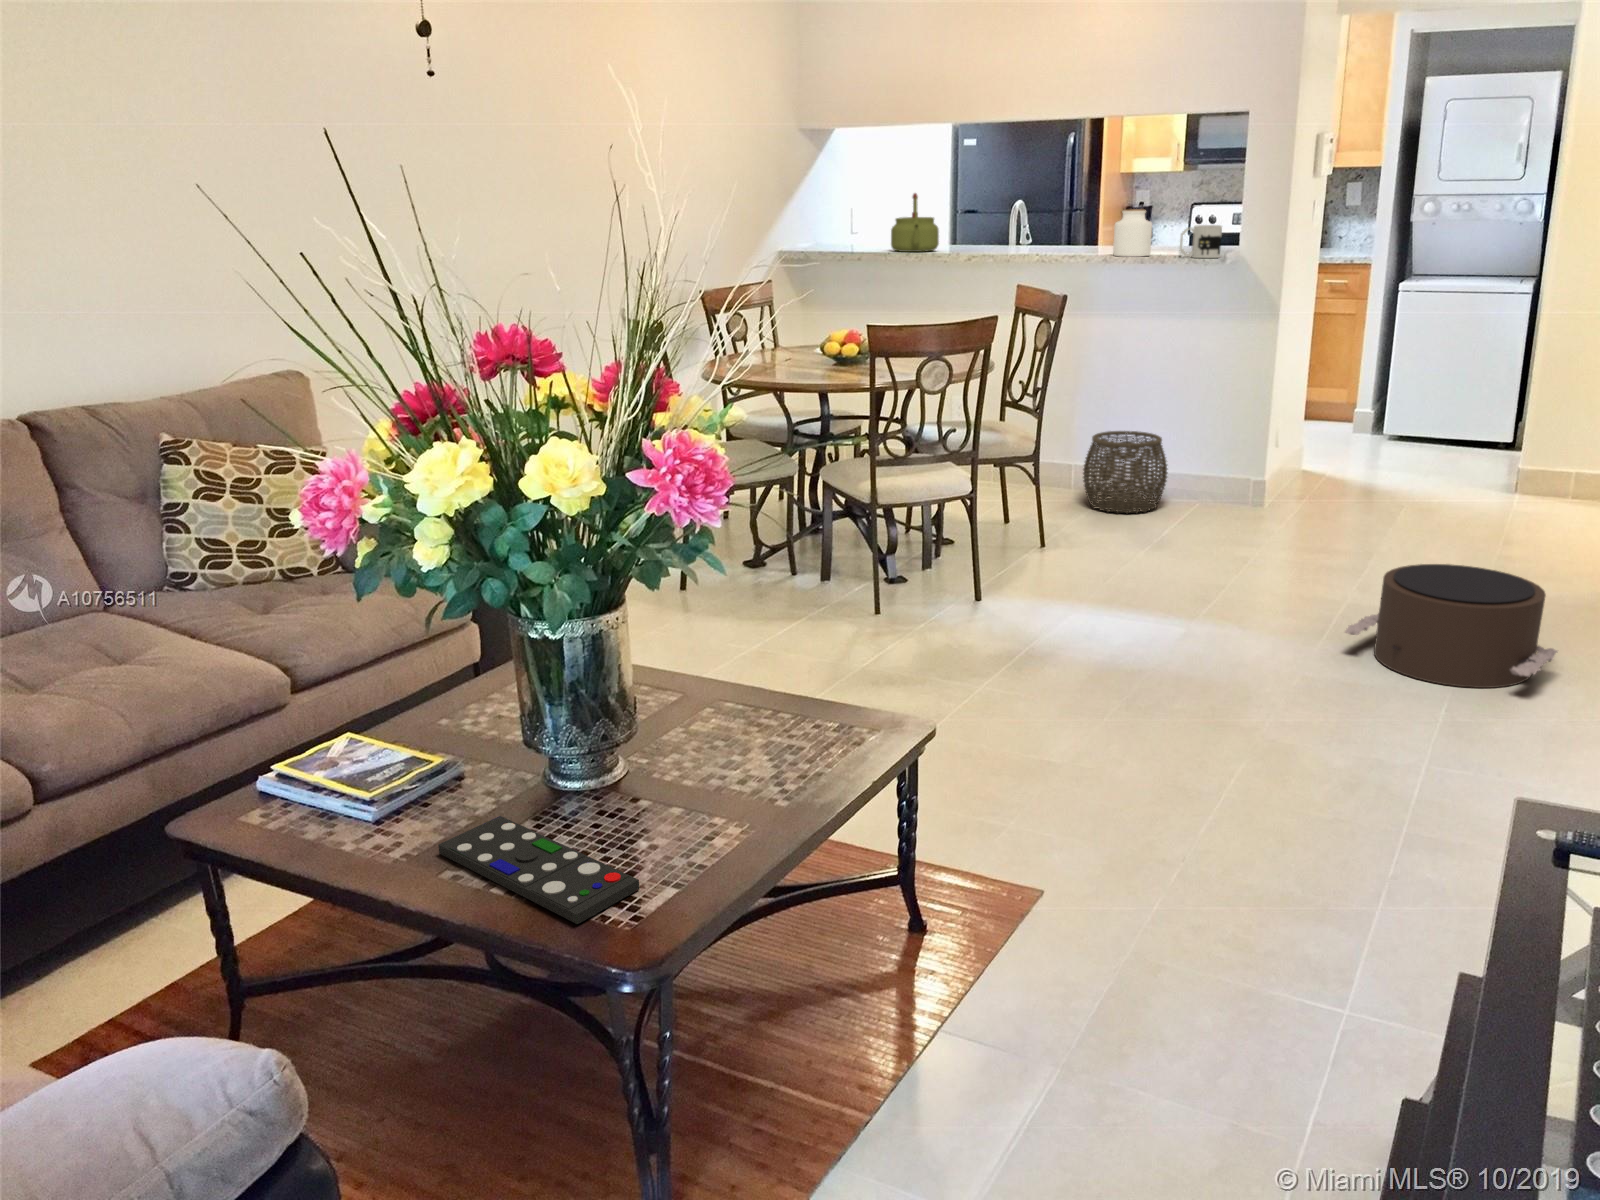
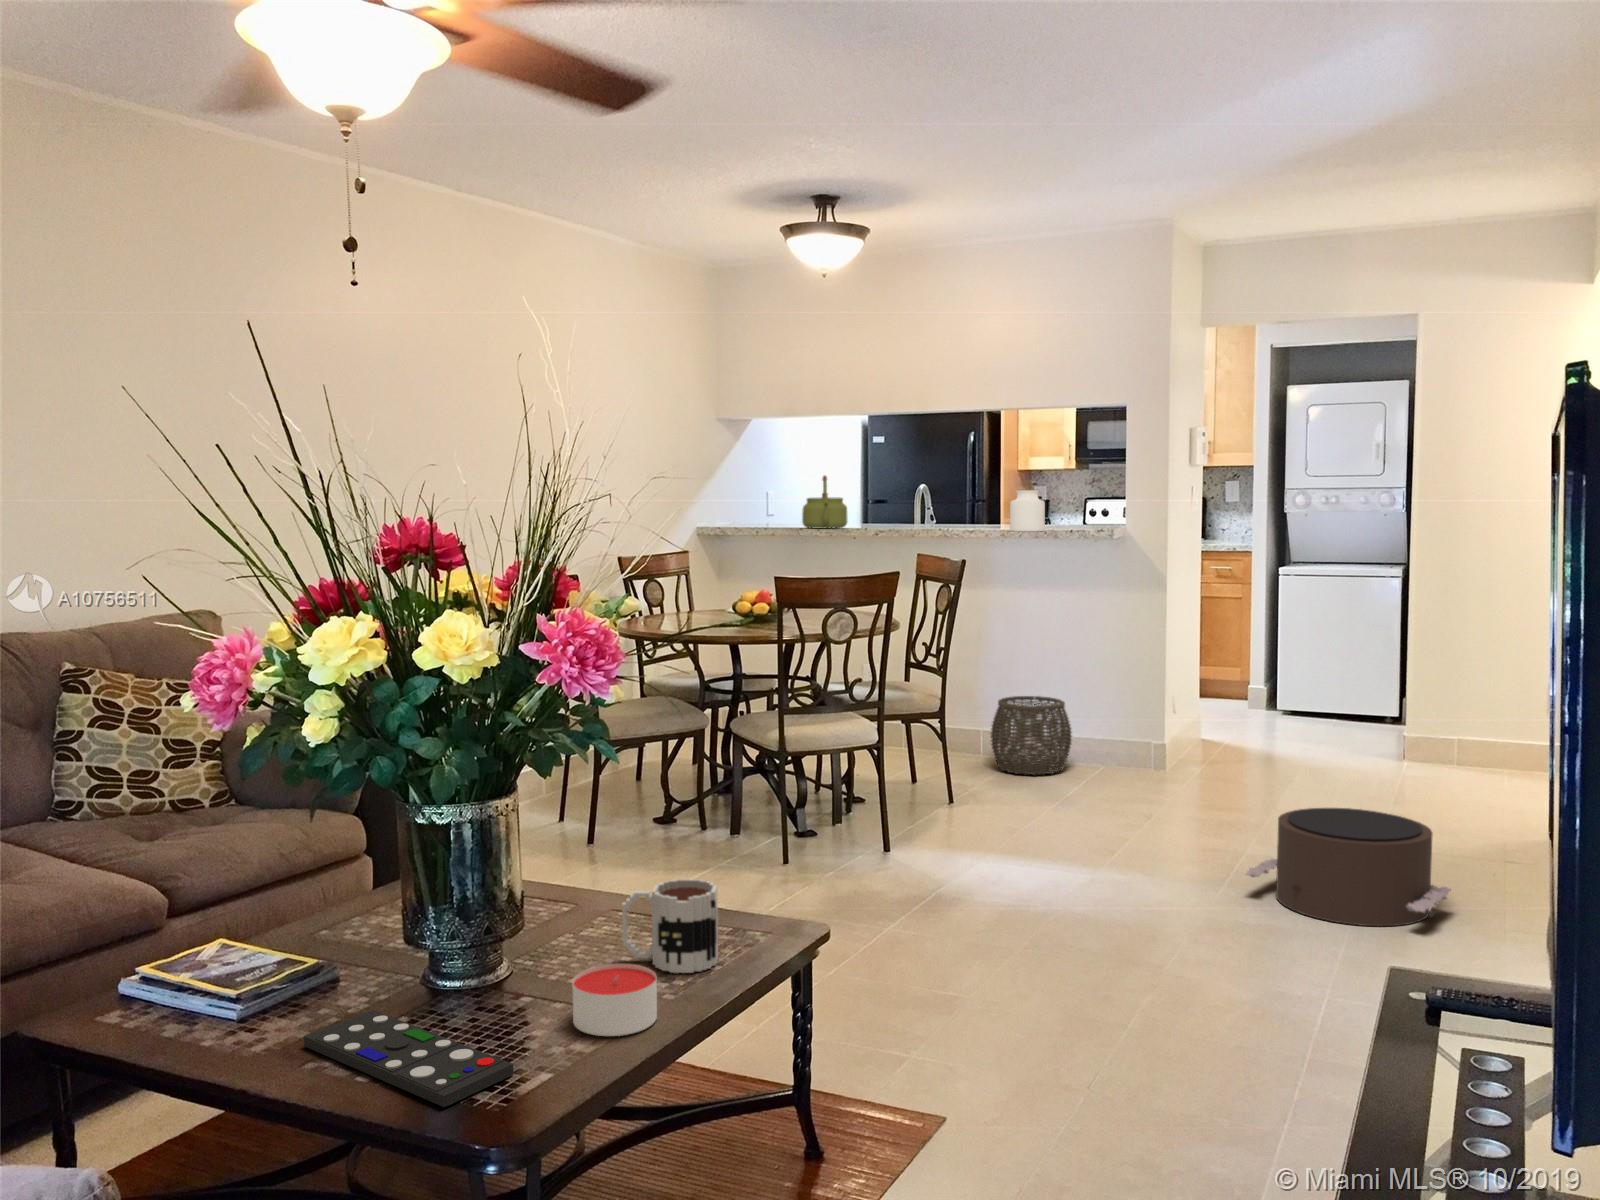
mug: present [1180,225,1222,258] -> present [622,879,718,973]
candle: none [690,774,772,847] -> present [572,964,657,1036]

